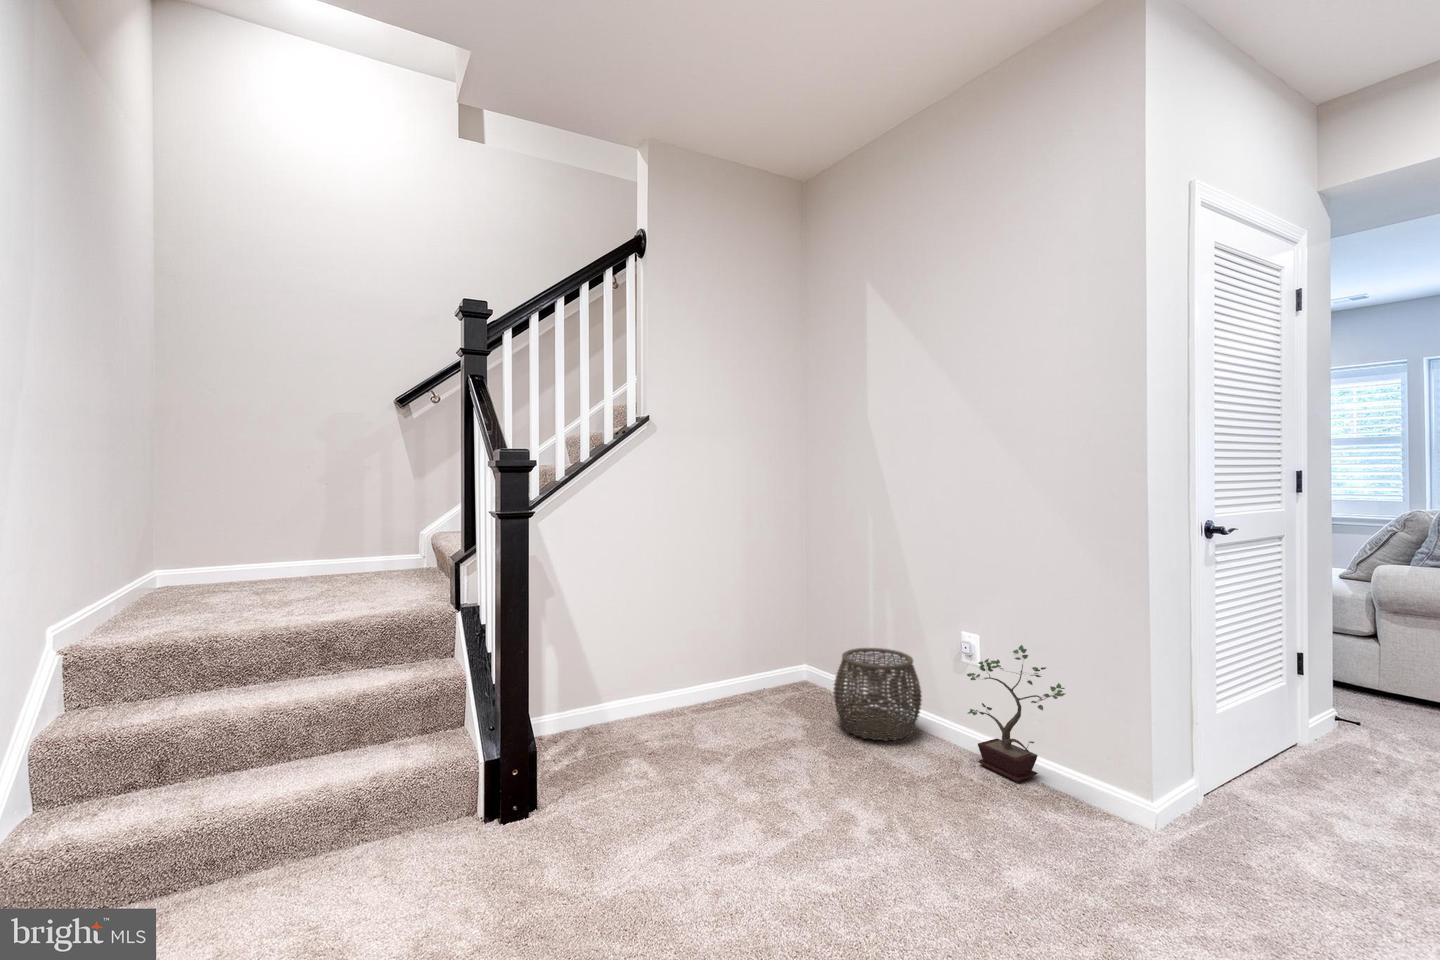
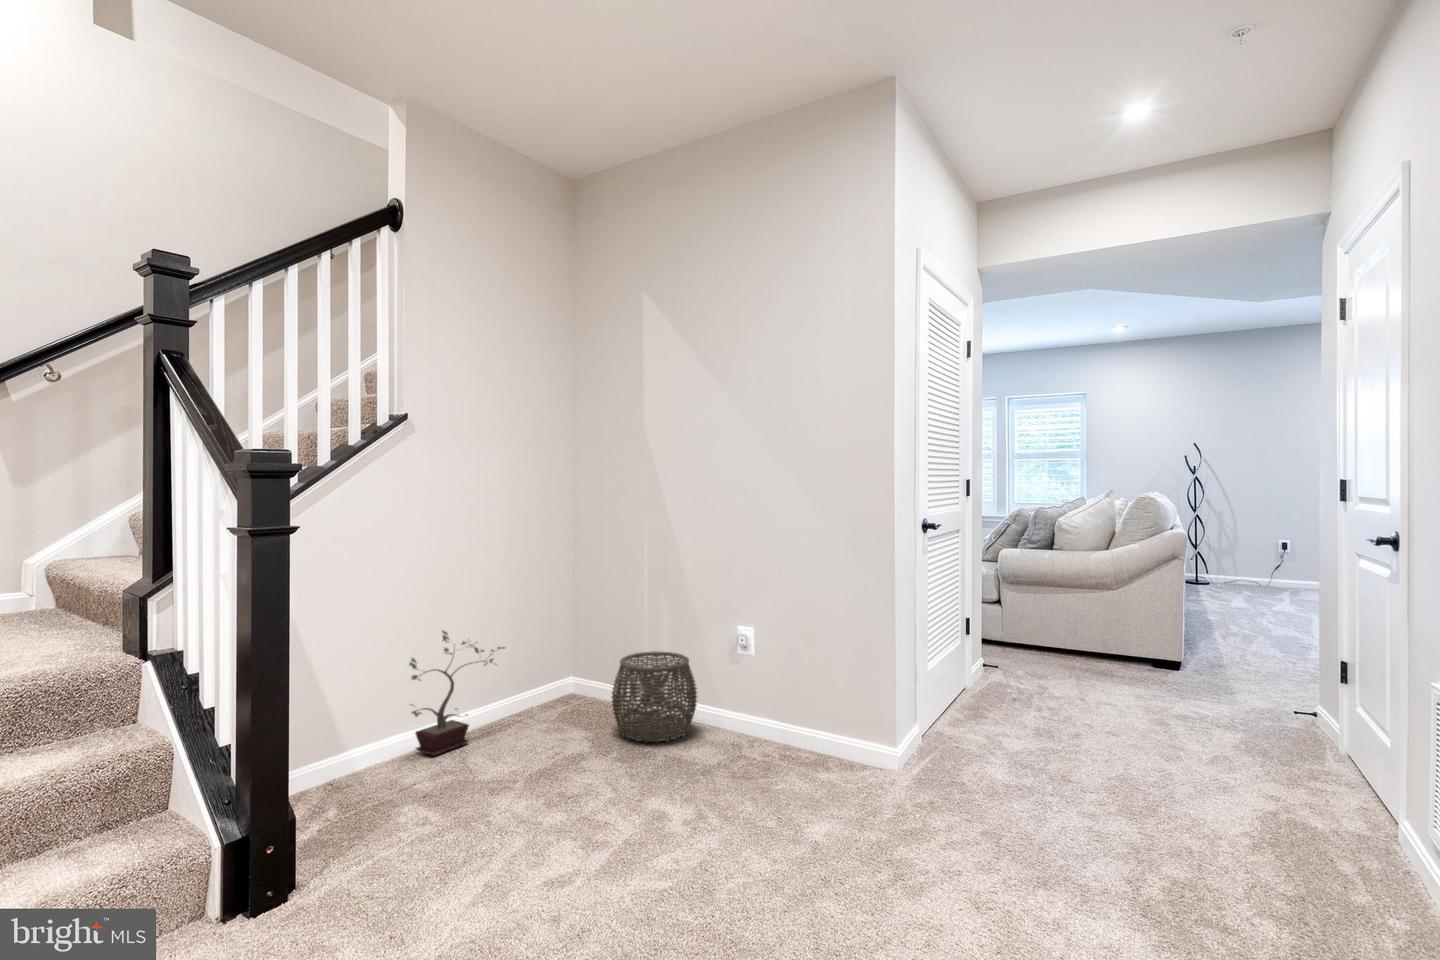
potted plant: present [967,645,1065,782] -> present [409,631,505,756]

